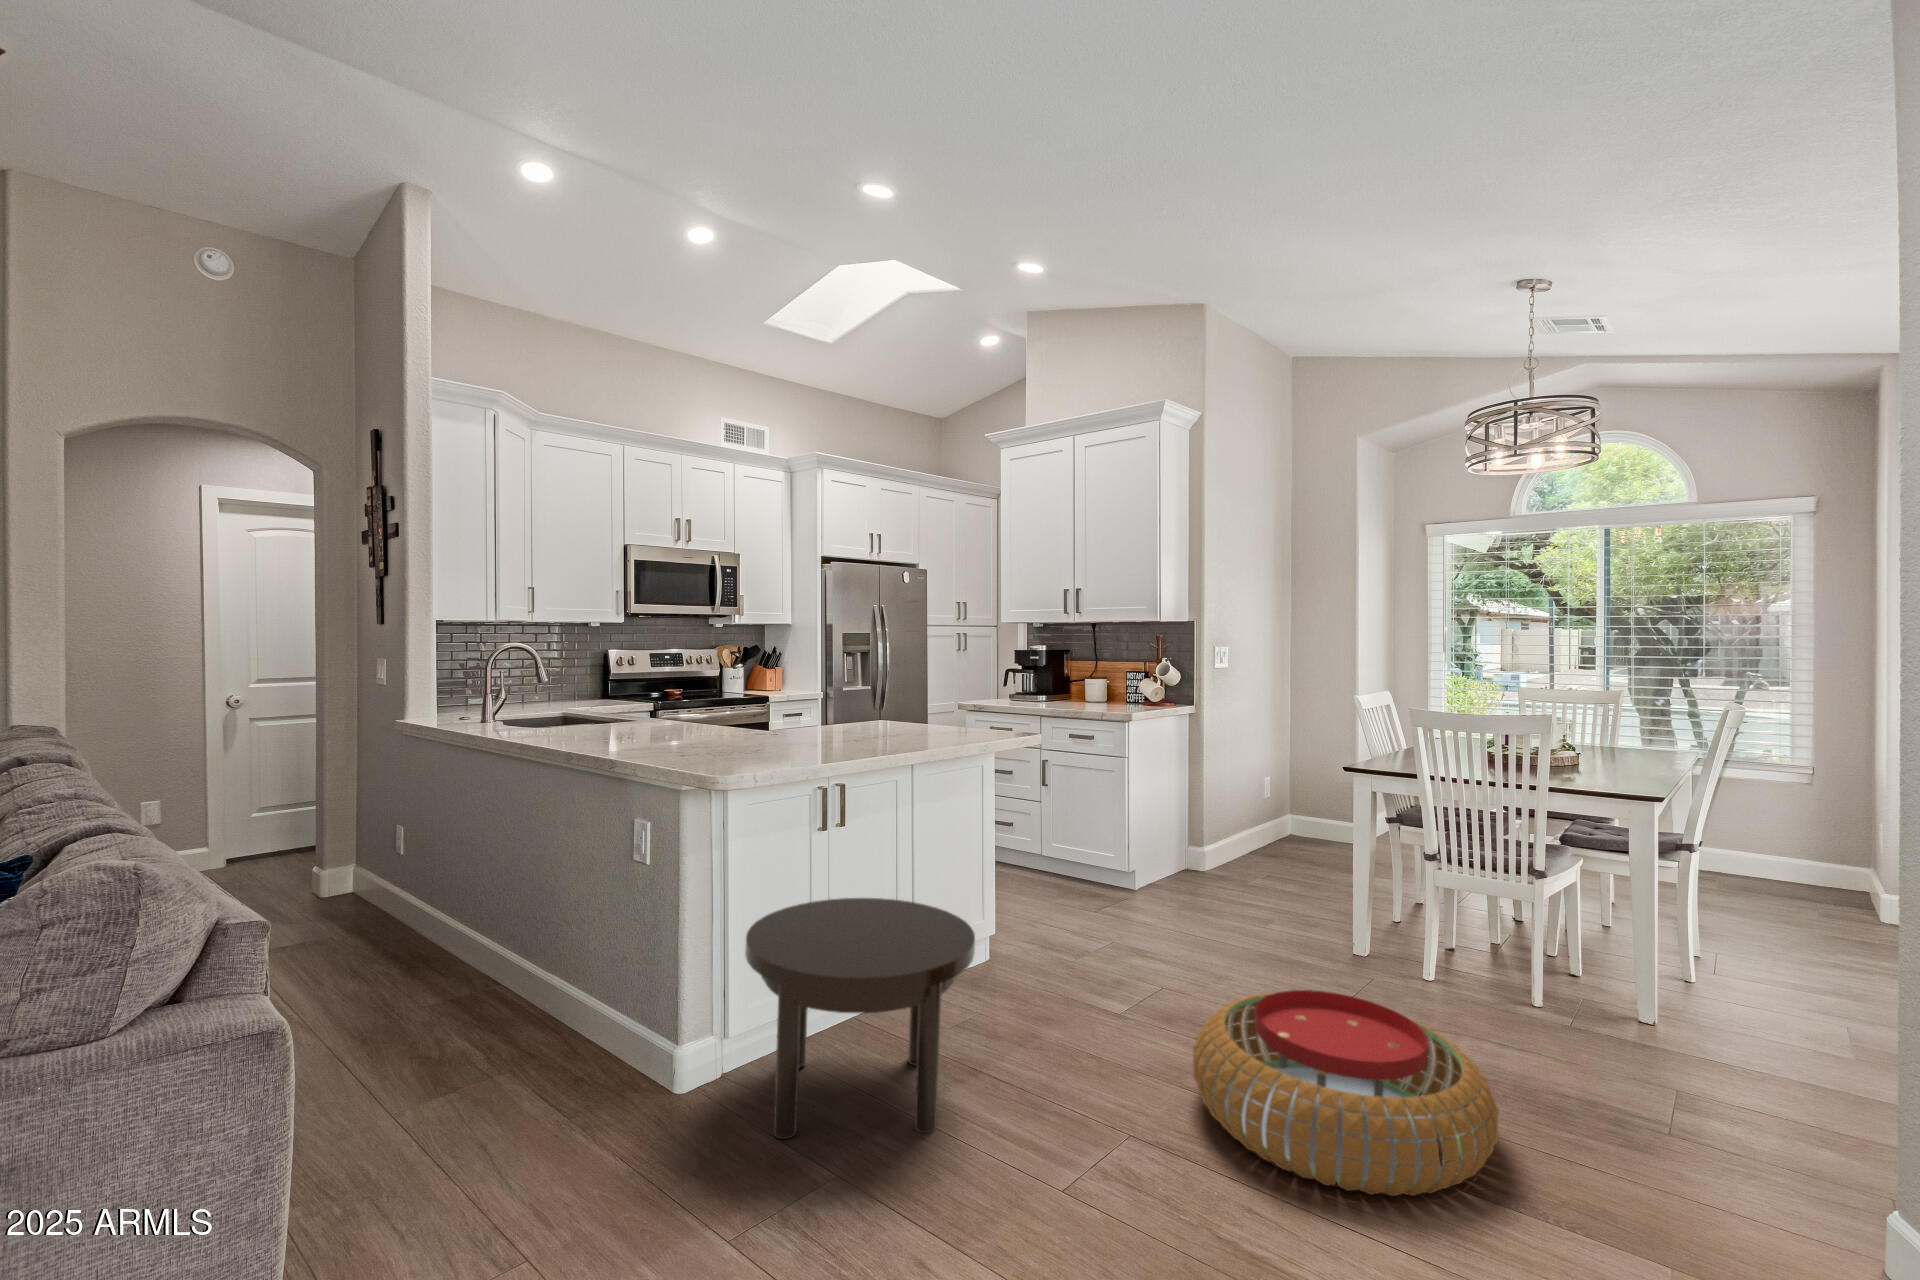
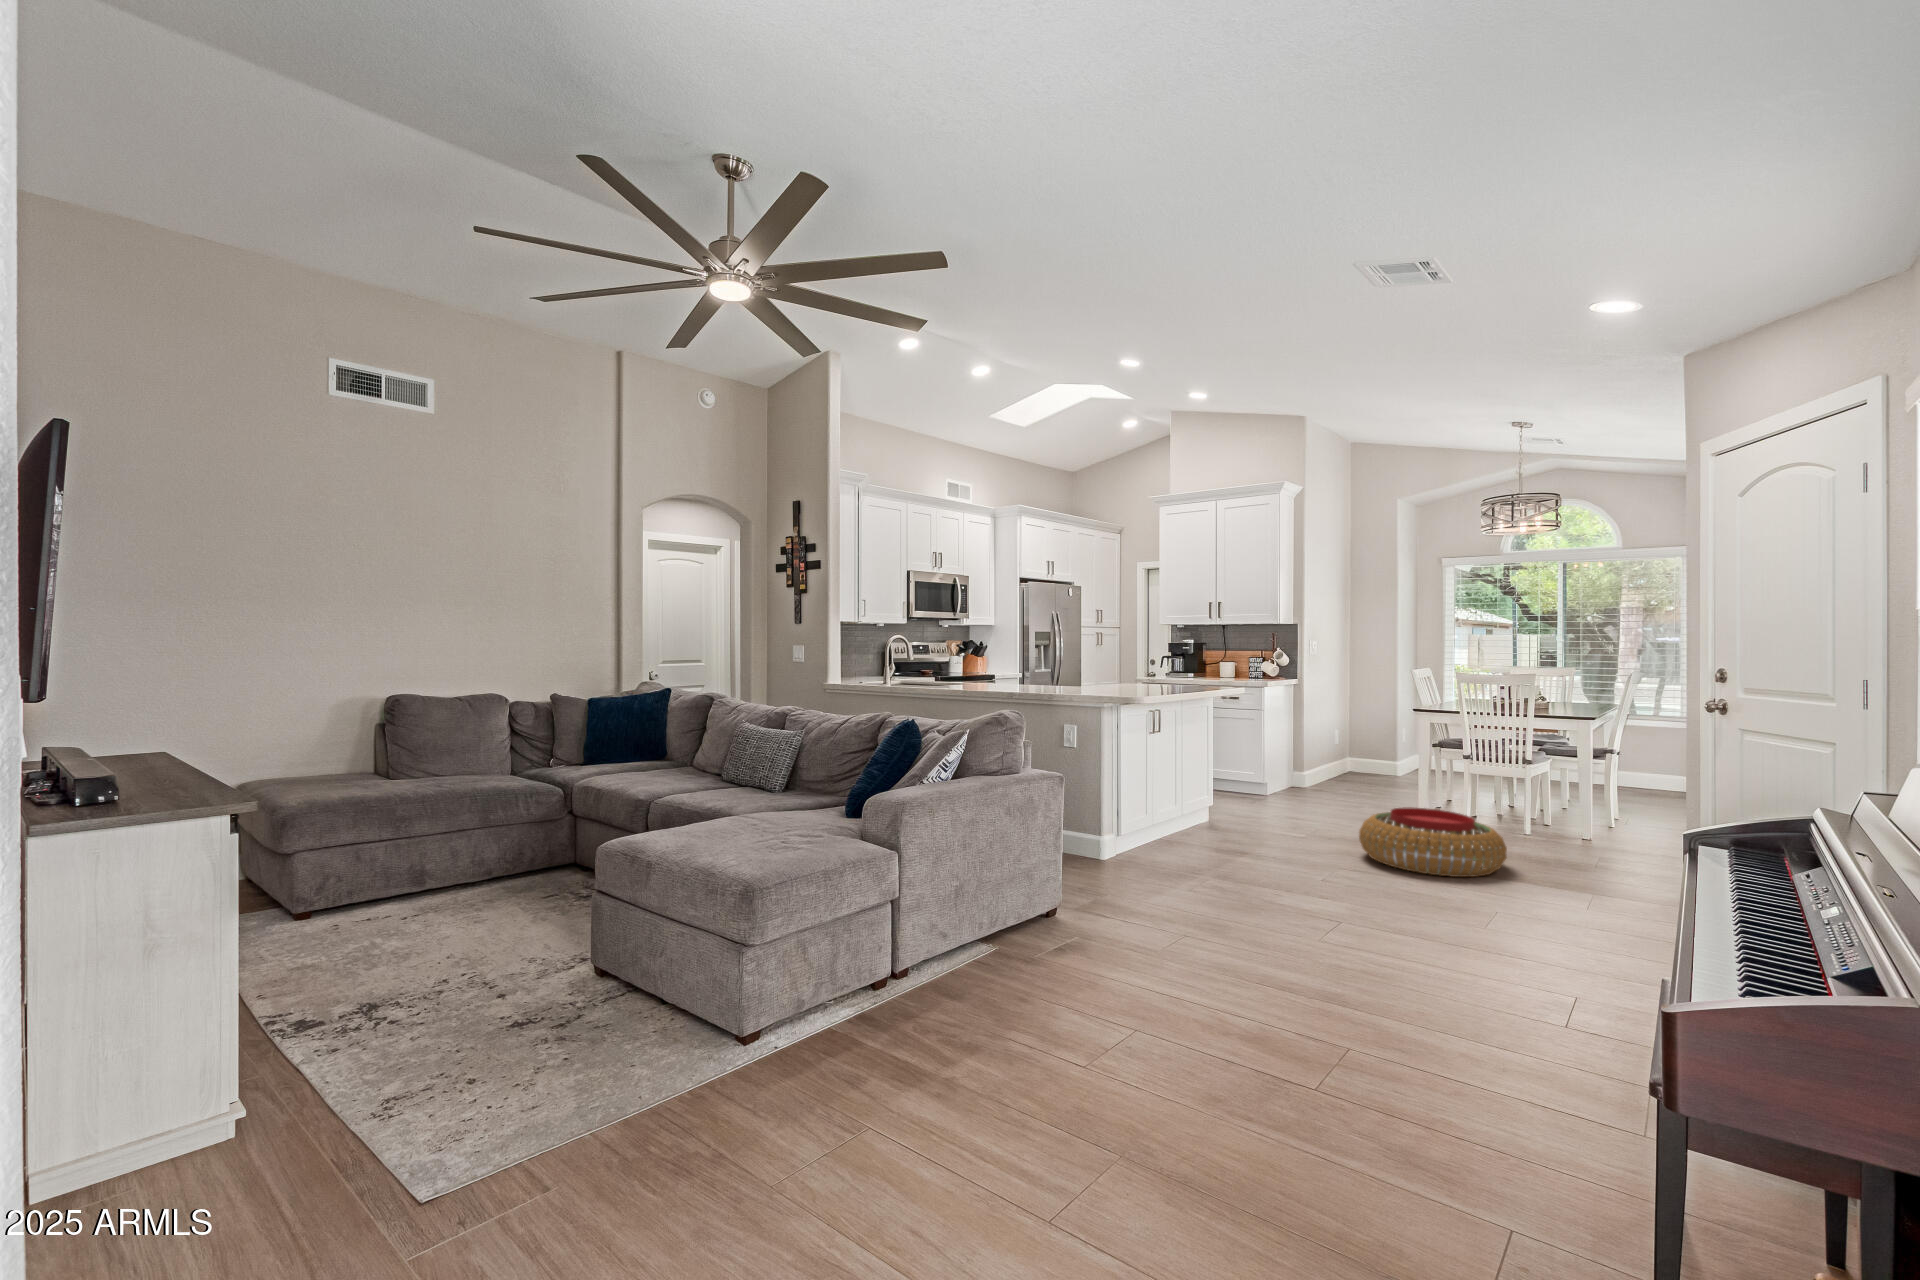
side table: present [745,898,975,1139] -> none [1142,769,1258,868]

